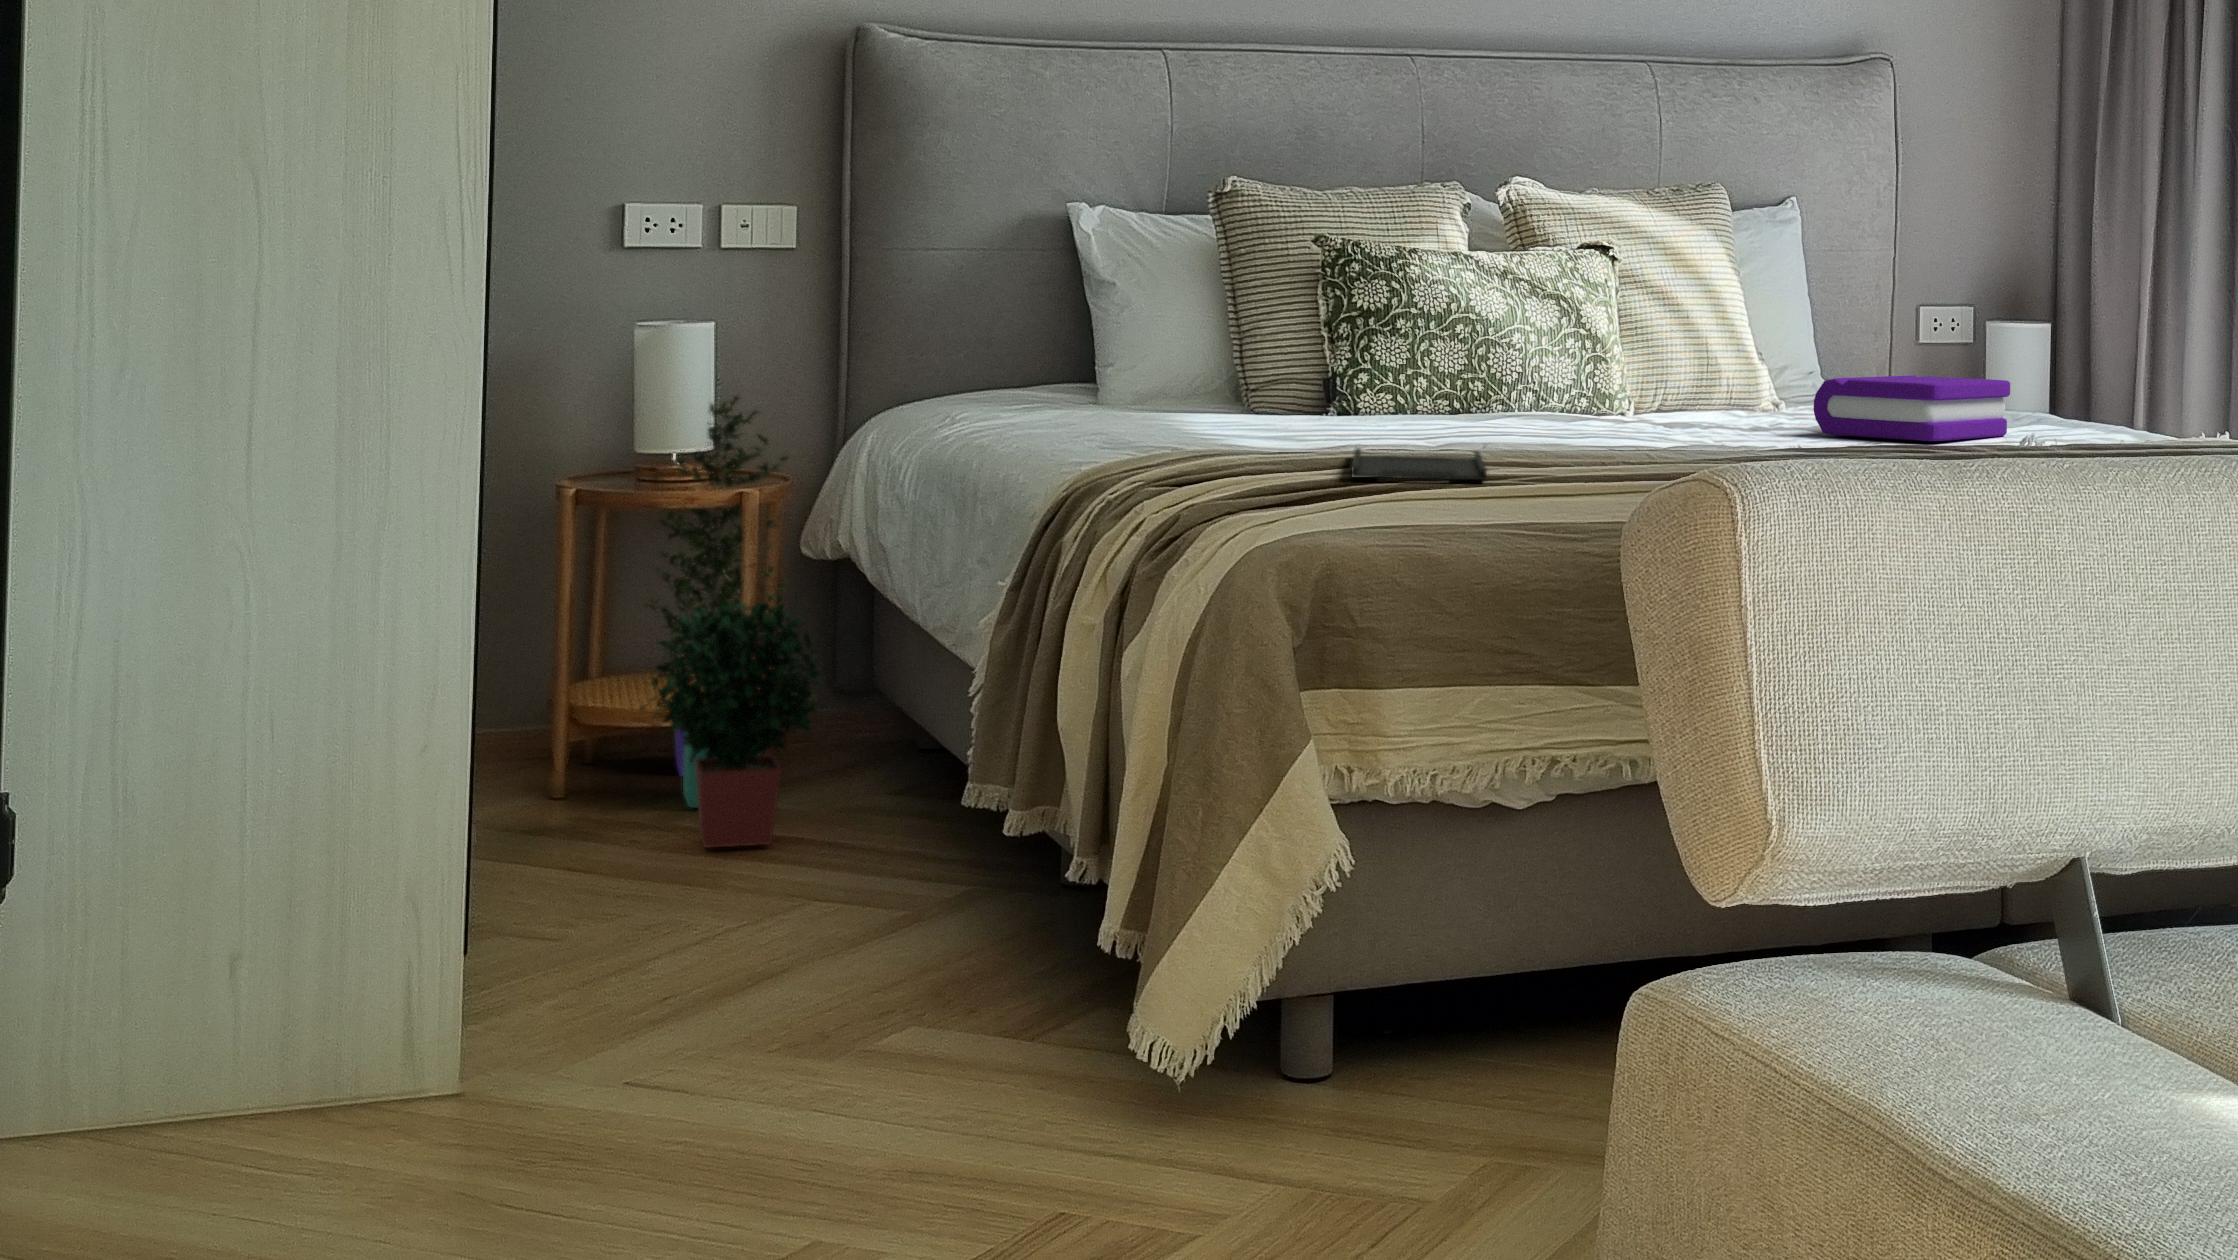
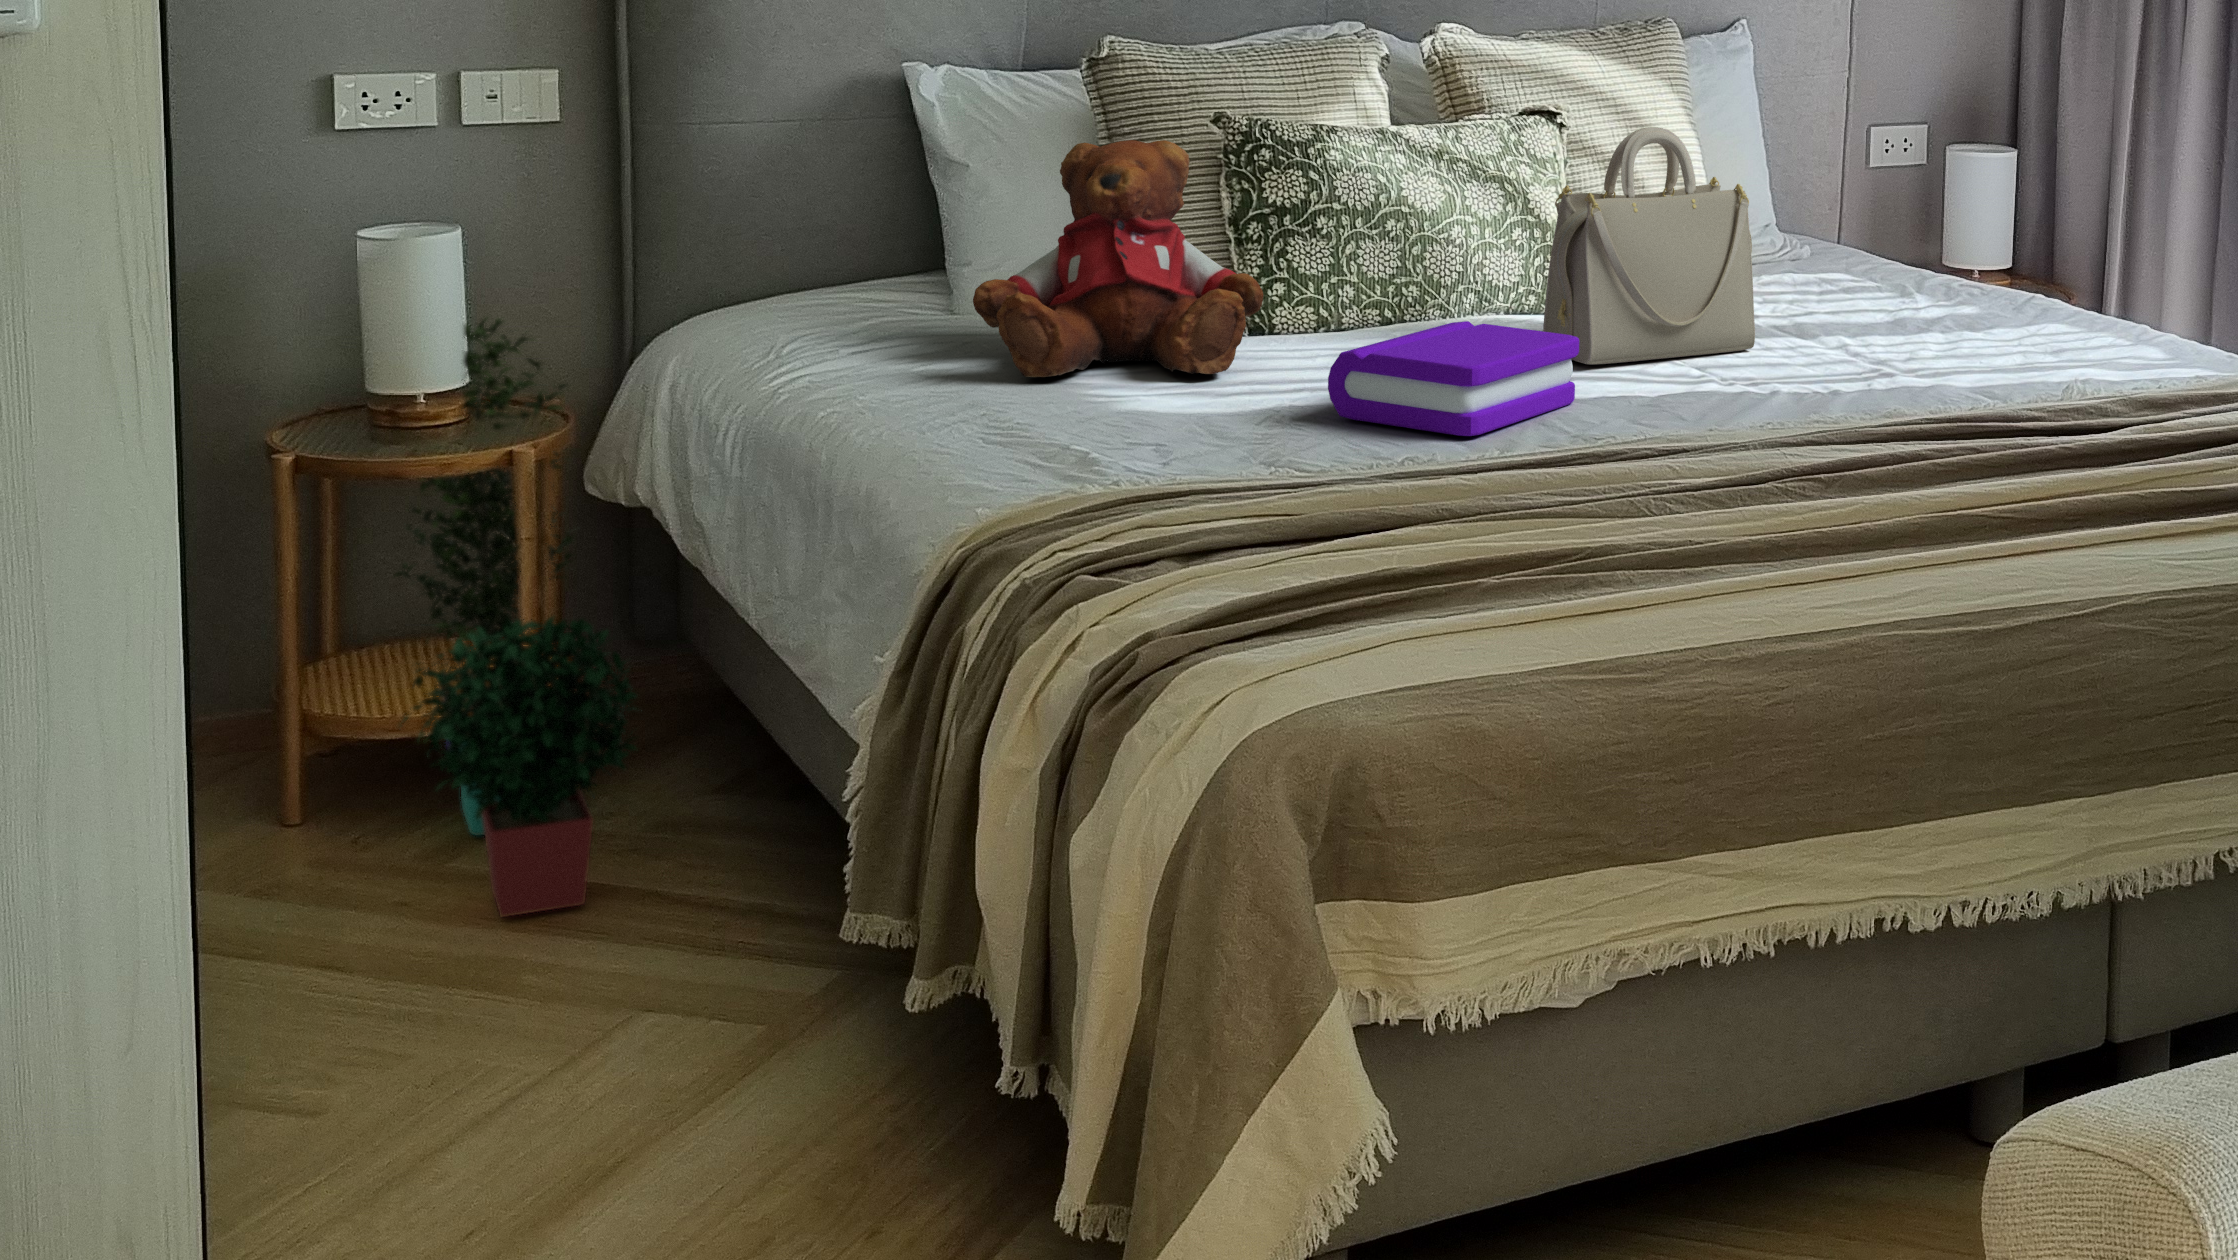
handbag: none [1580,227,1765,425] -> present [1543,127,1755,364]
teddy bear: none [1105,241,1343,419] -> present [973,140,1264,377]
book: present [1814,375,2010,441] -> present [1328,321,1579,436]
tray: present [1351,448,1487,480] -> none [1313,473,1498,568]

